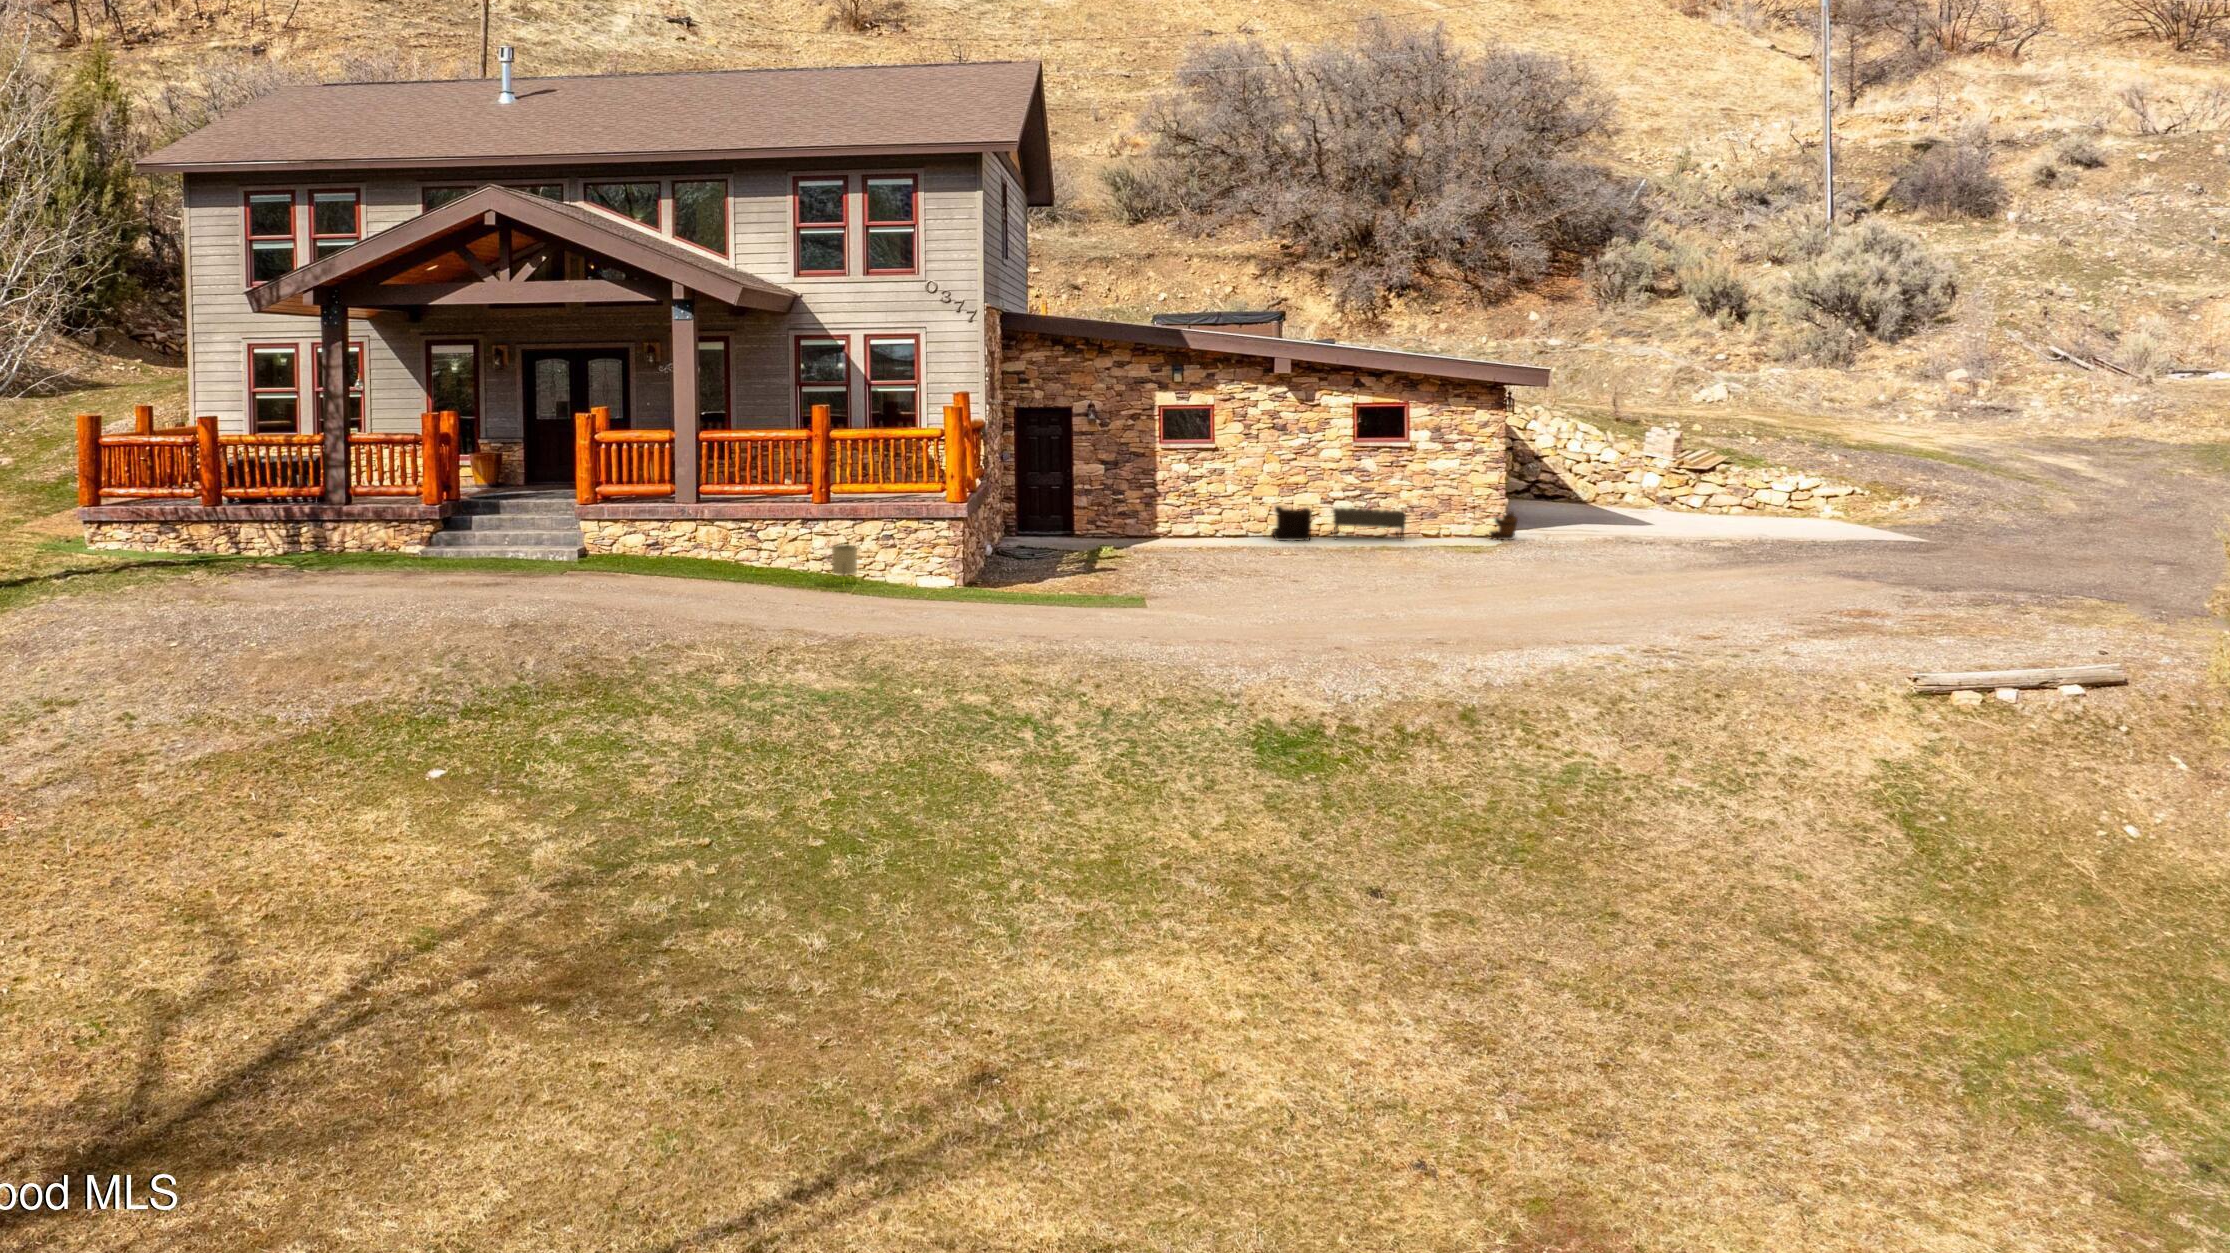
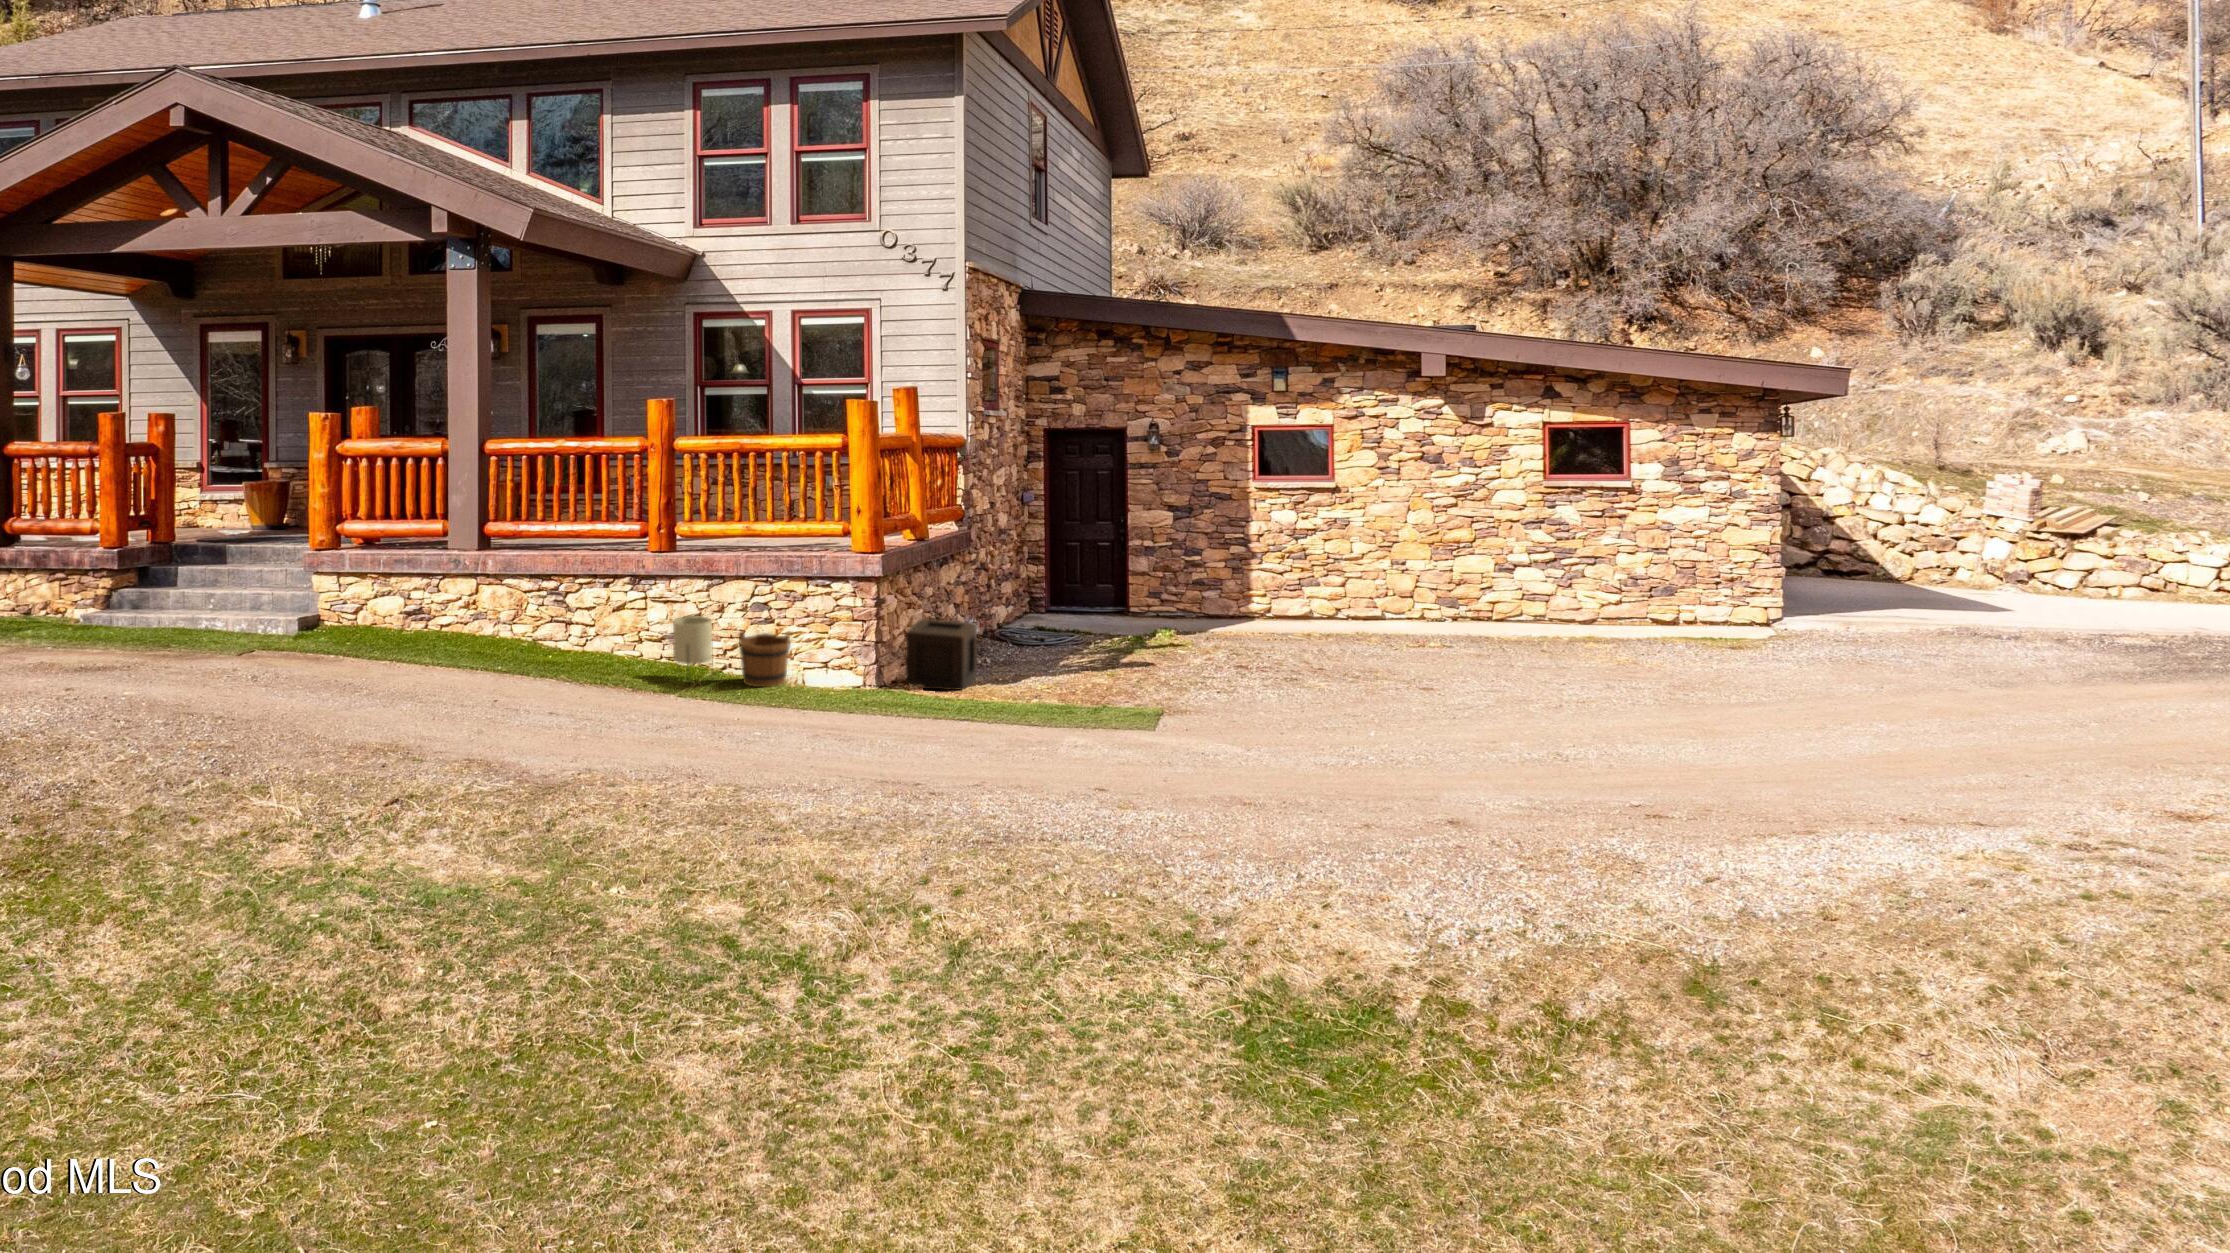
wooden crate: present [1272,506,1312,541] -> present [905,619,977,690]
bench: present [1332,506,1406,540] -> none [1508,576,1628,635]
bucket: present [1489,512,1518,540] -> present [739,631,790,687]

